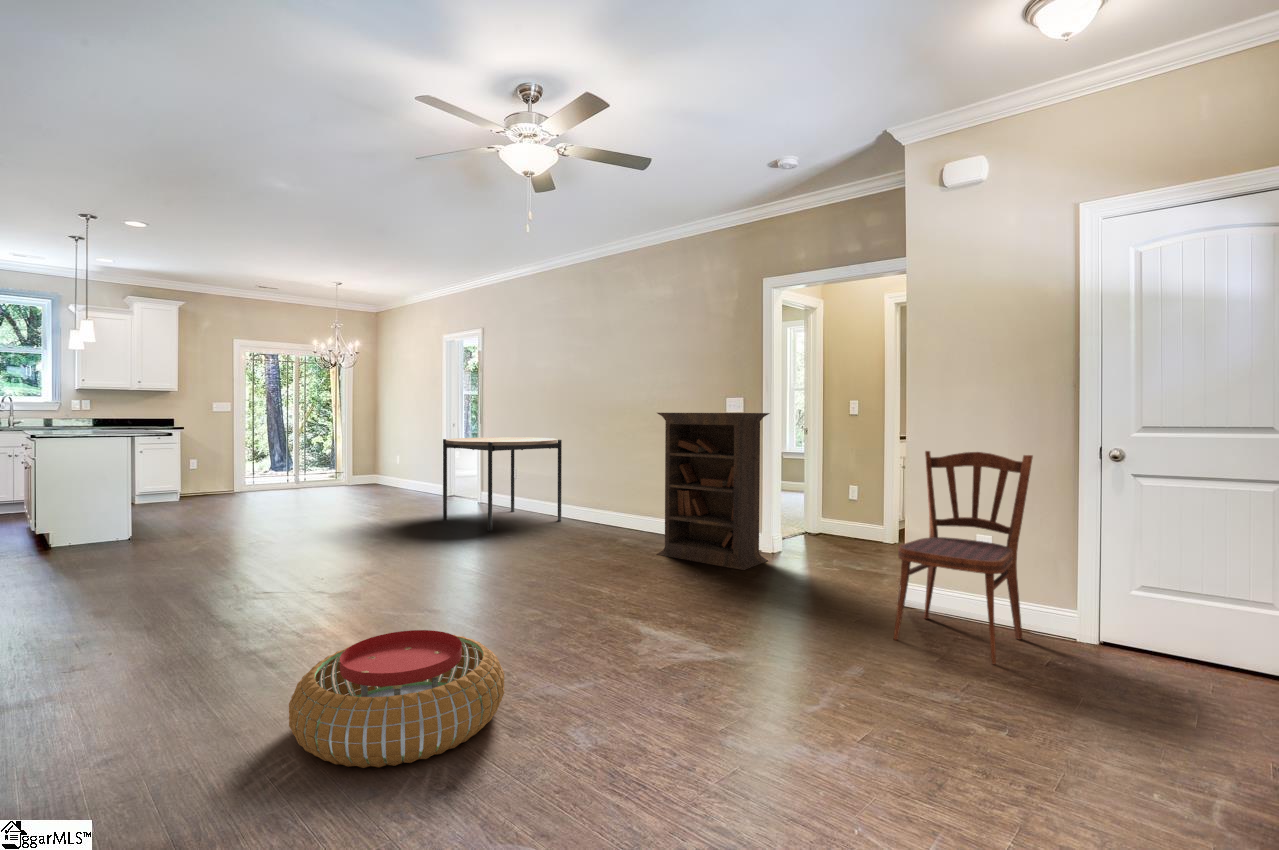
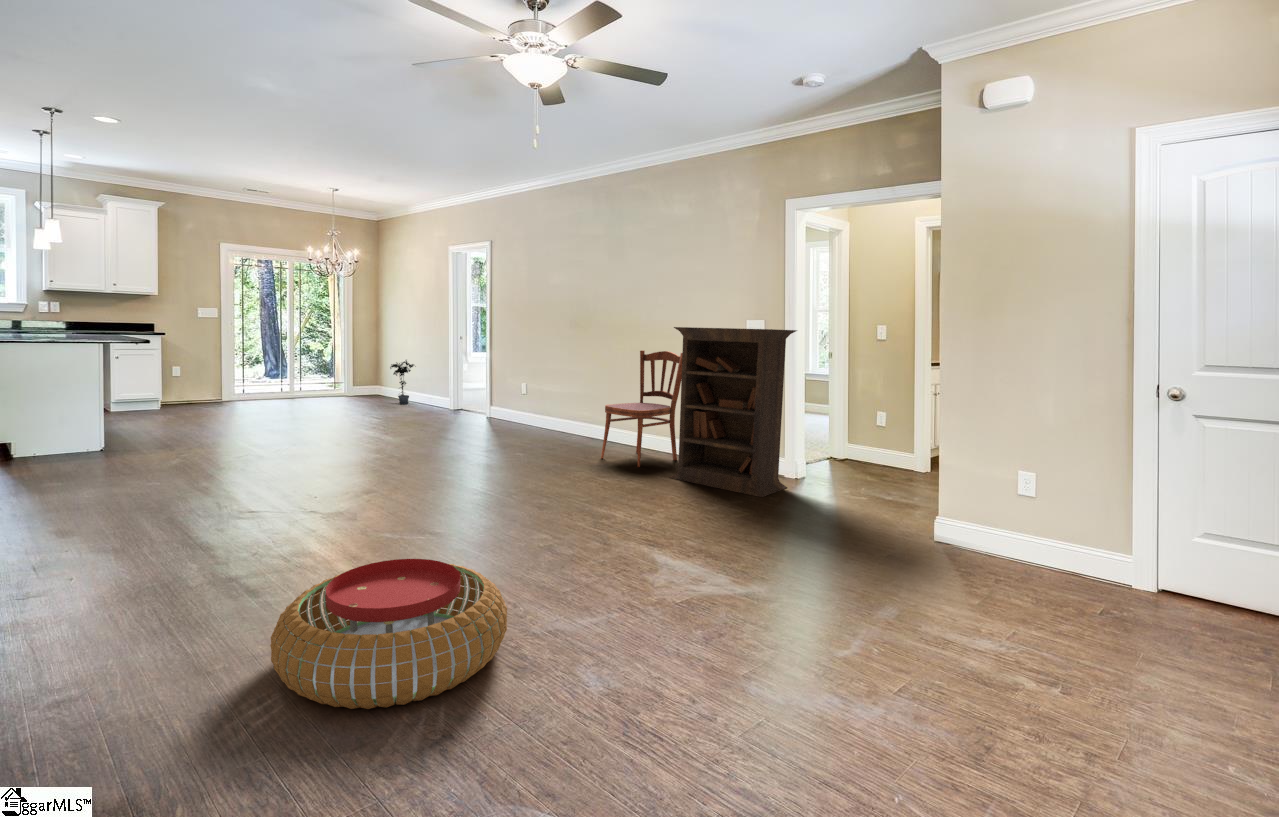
dining table: present [443,437,562,531] -> none [445,350,570,449]
potted plant: none [389,448,414,491] -> present [390,360,414,404]
dining chair: present [894,451,1033,665] -> present [601,350,682,467]

